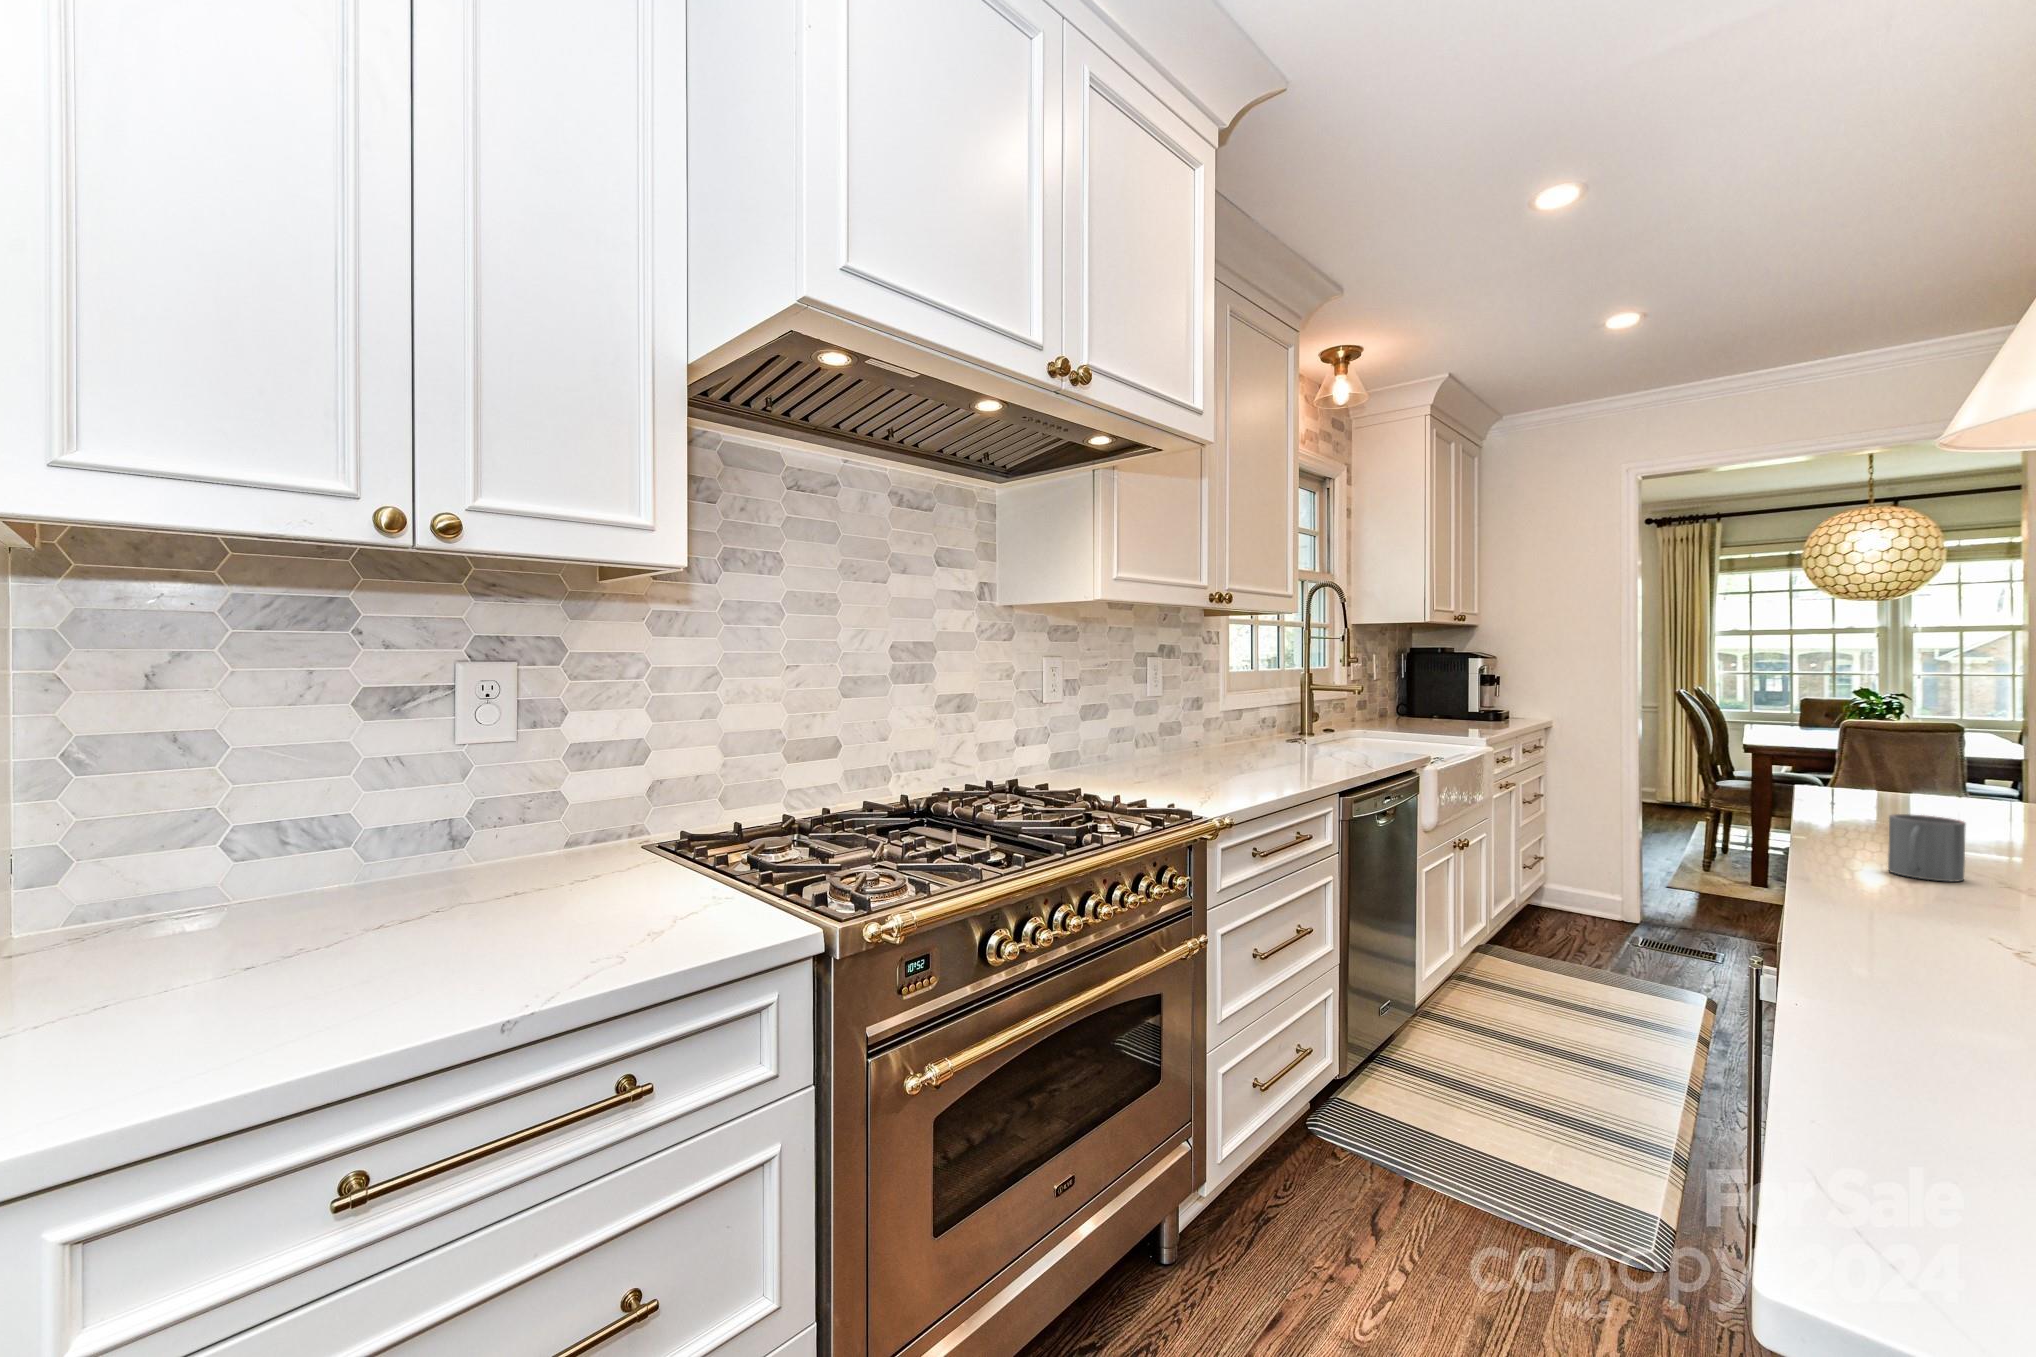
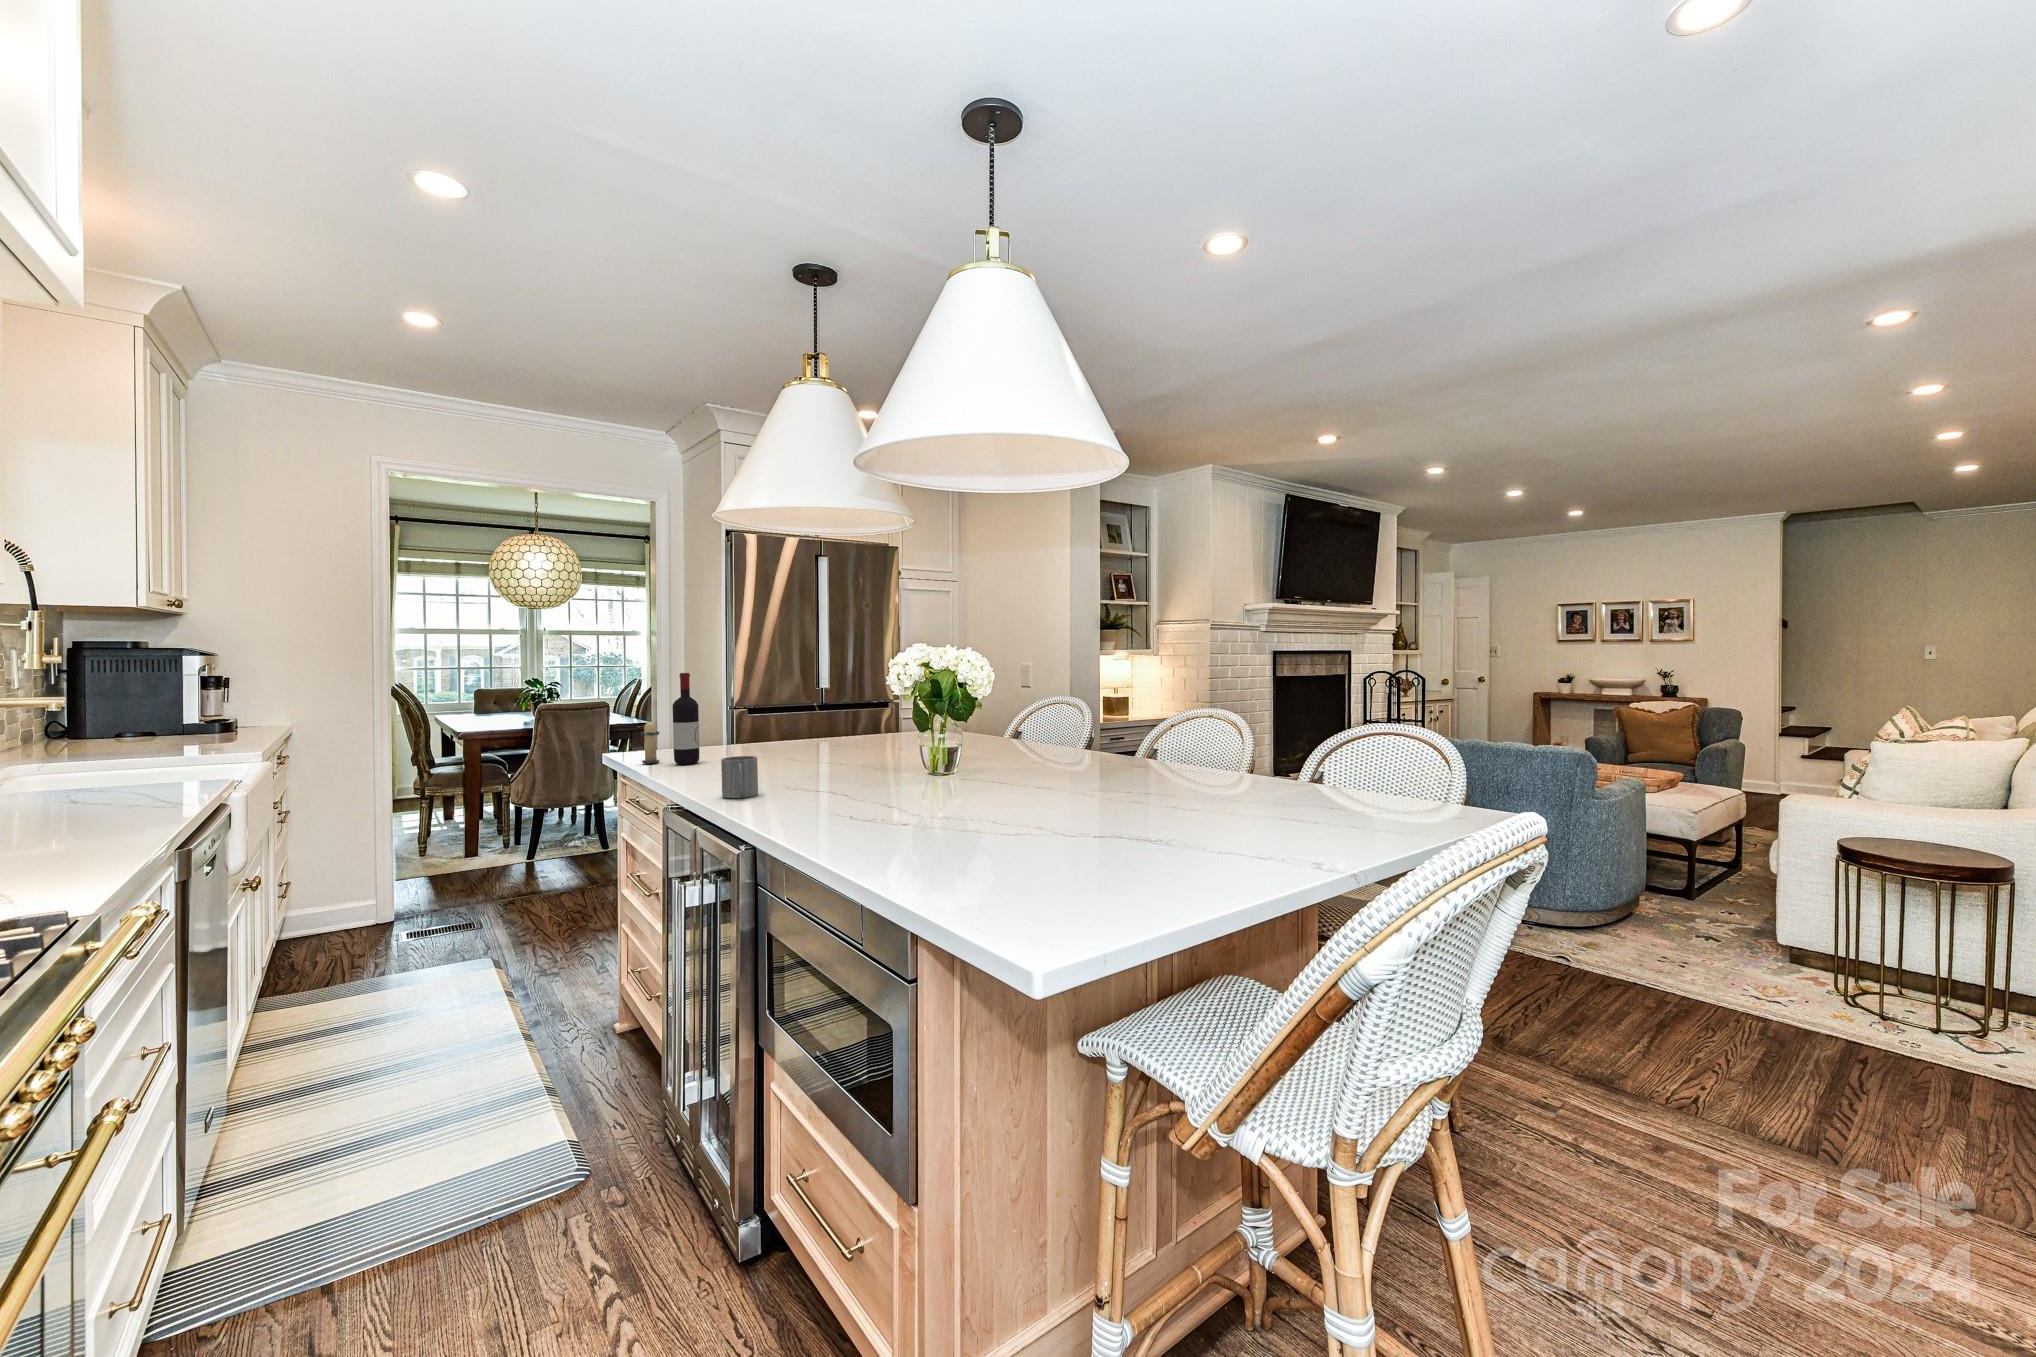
wine bottle: none [1916,687,1970,823] -> present [672,673,699,765]
candle: none [1862,748,1905,812] -> present [640,720,660,764]

